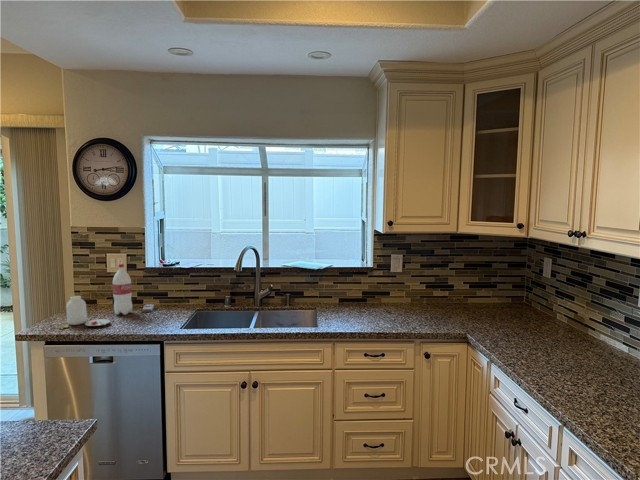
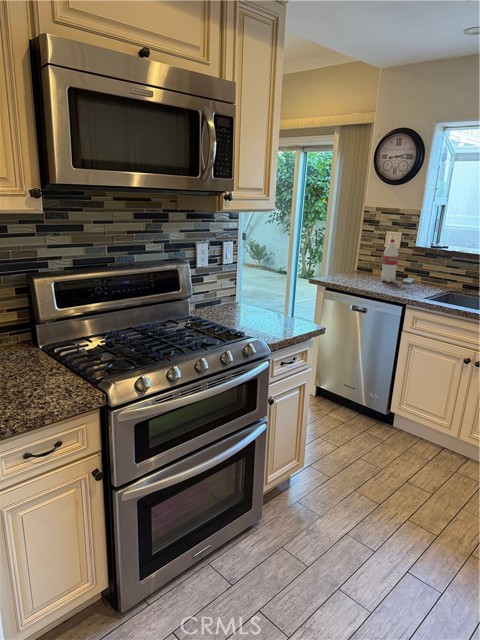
jar: present [59,296,110,329] -> none [338,259,373,284]

